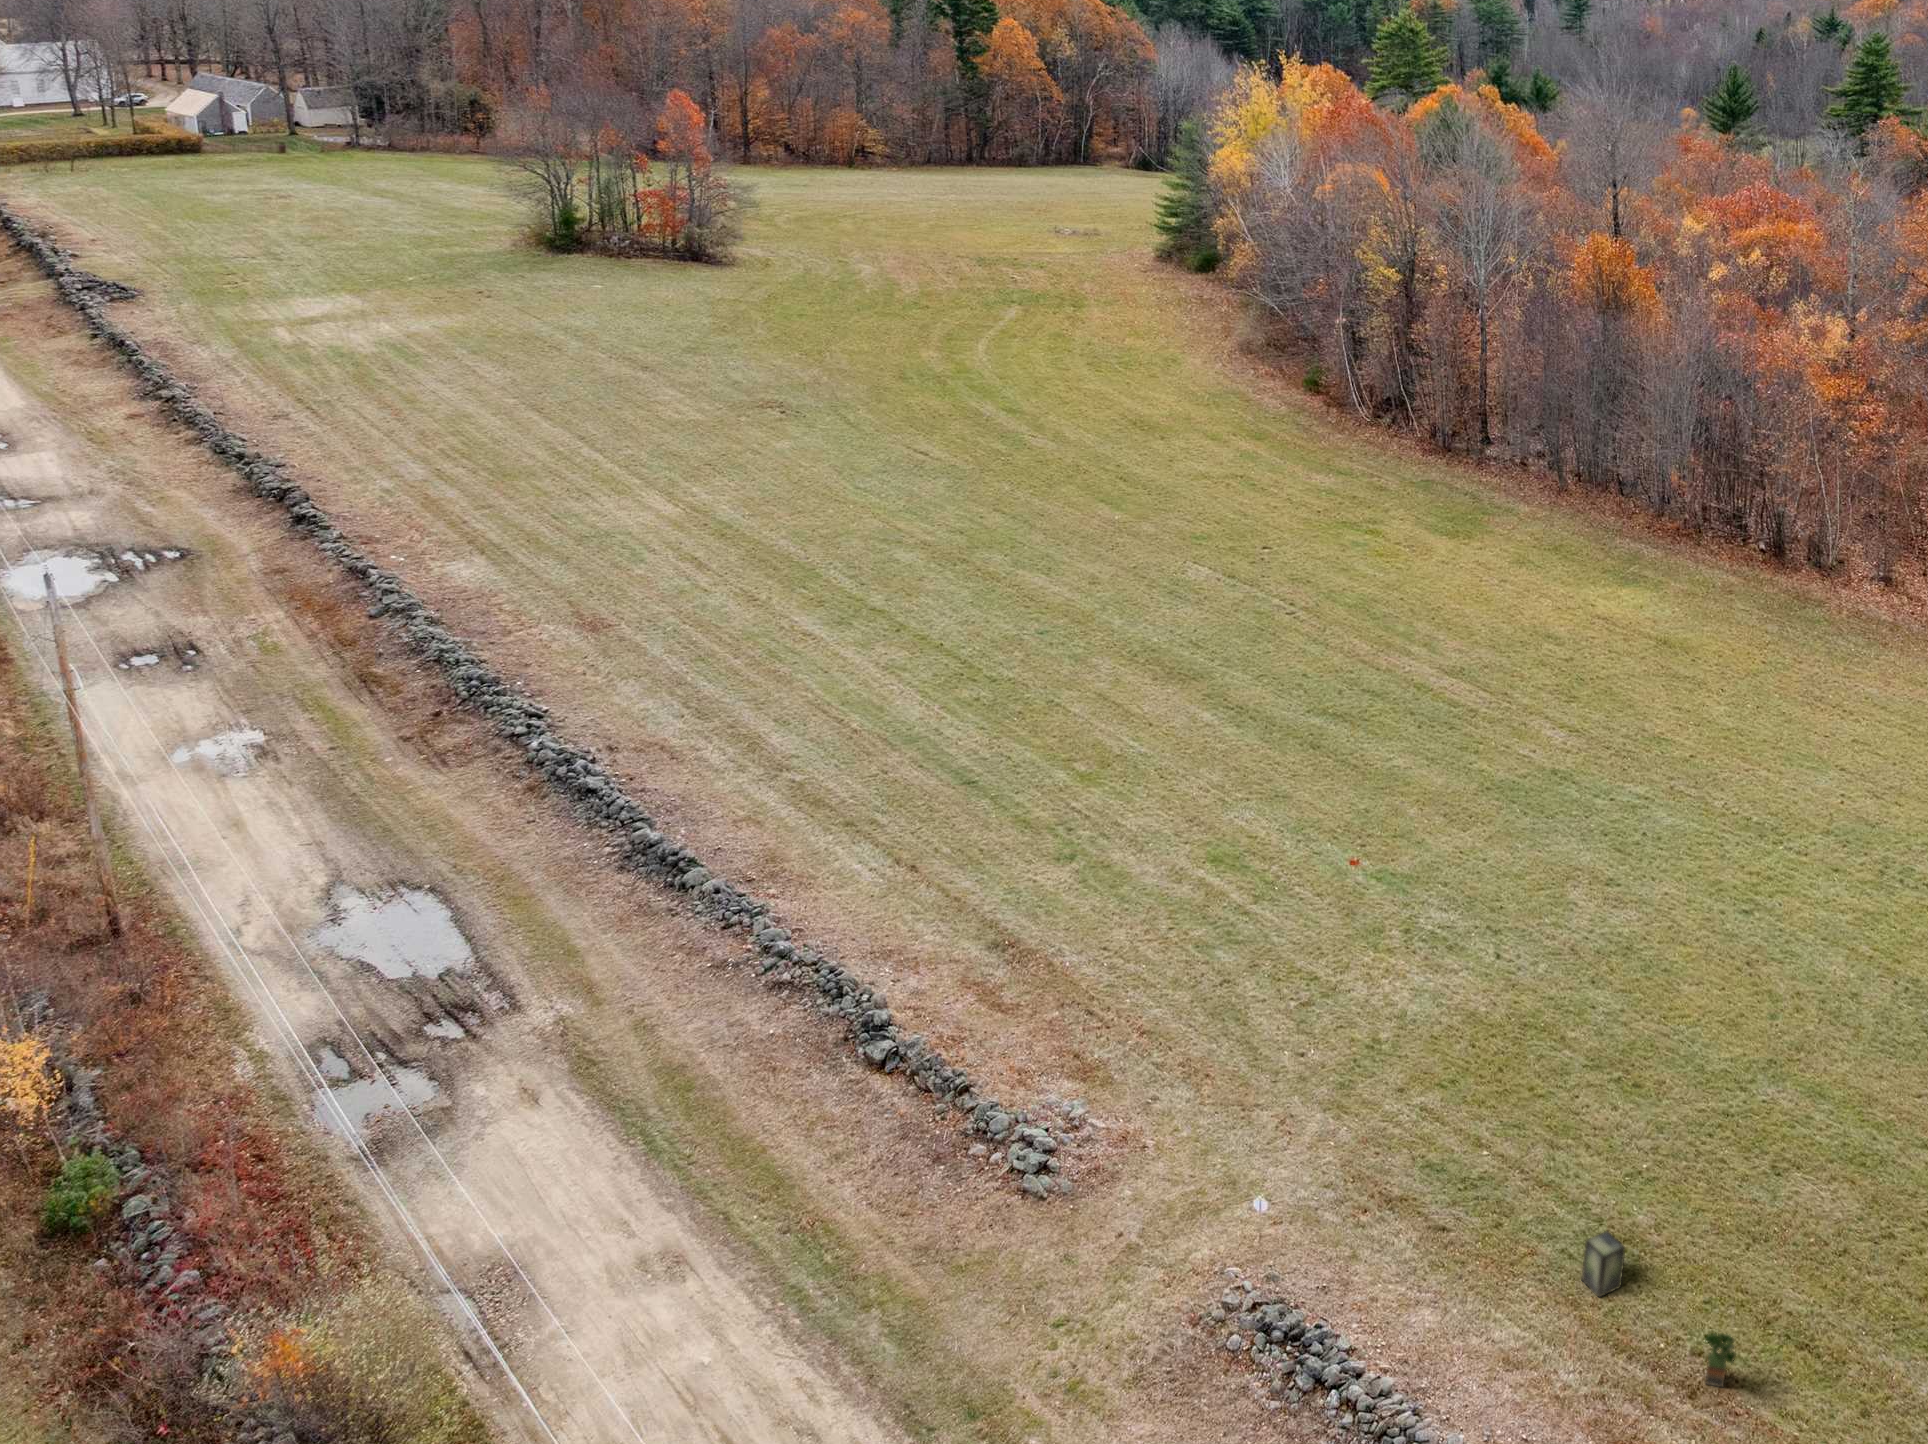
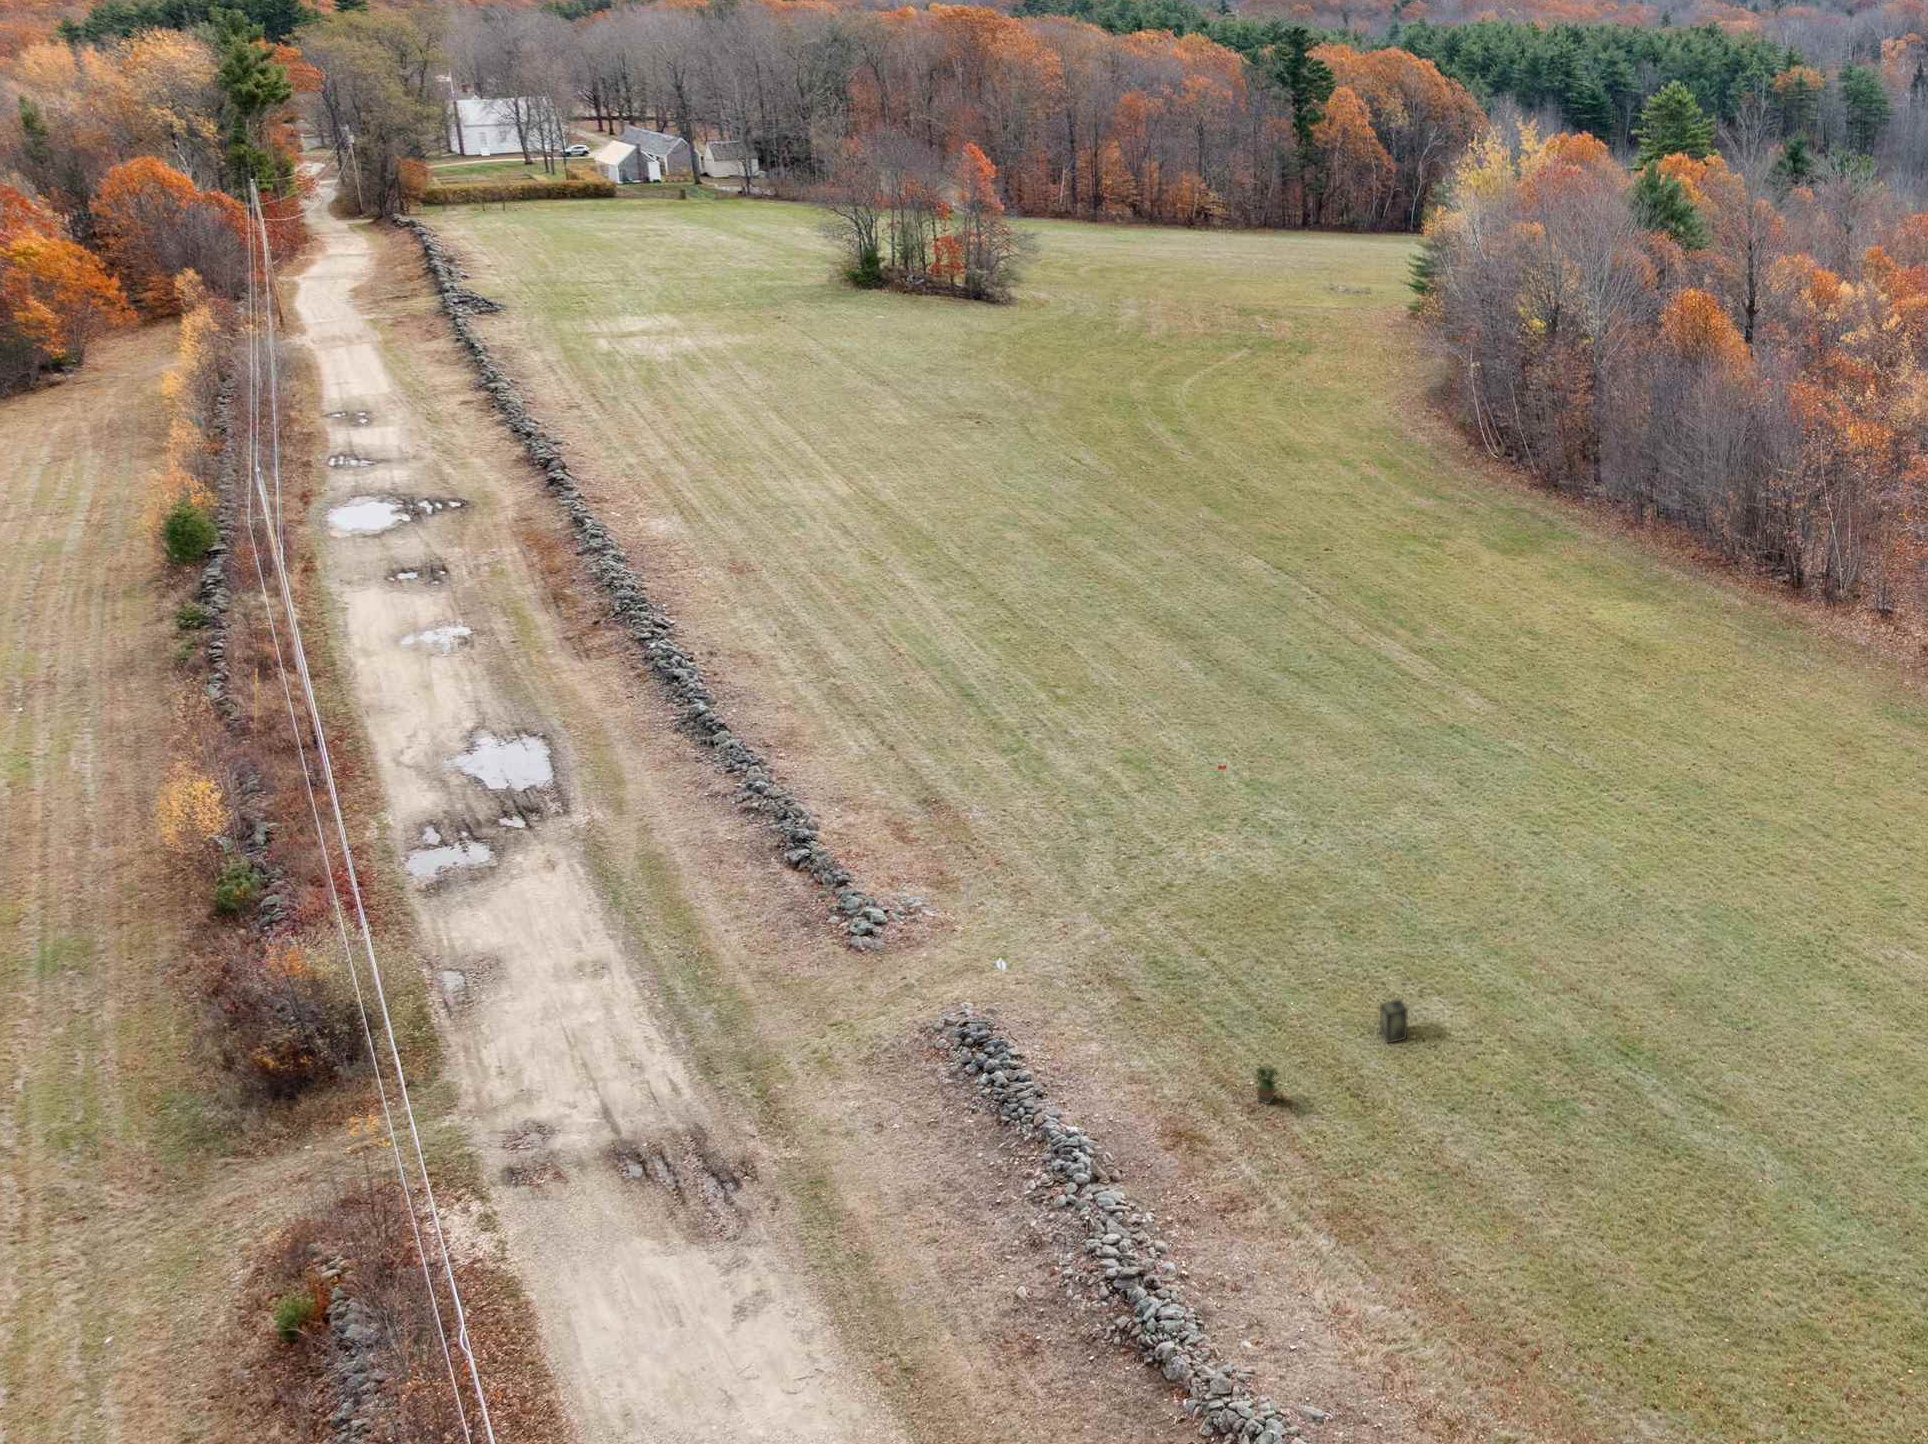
storage box: present [1582,1231,1625,1297] -> present [1380,1000,1408,1043]

